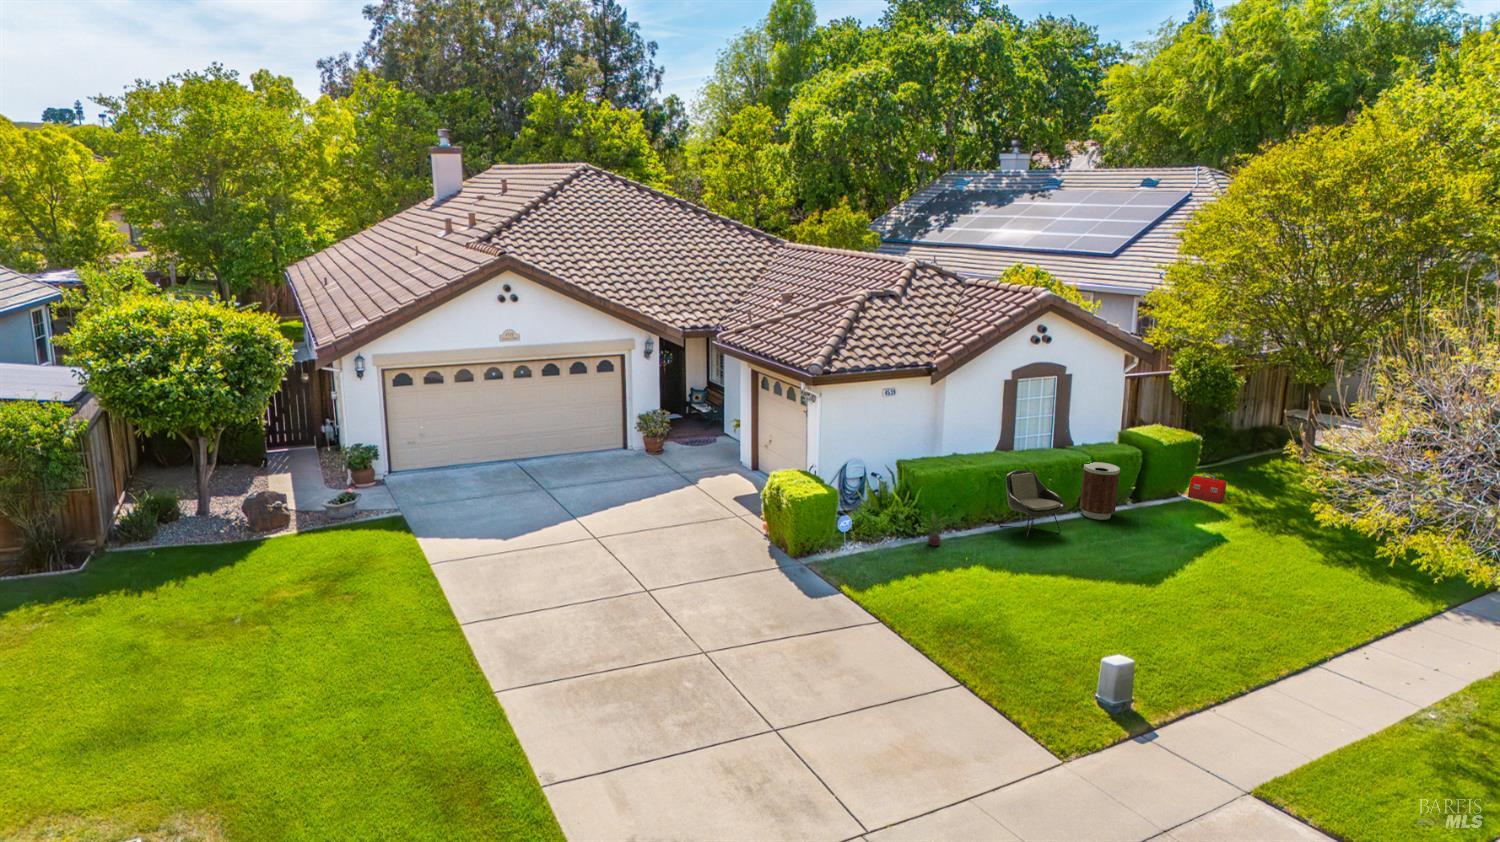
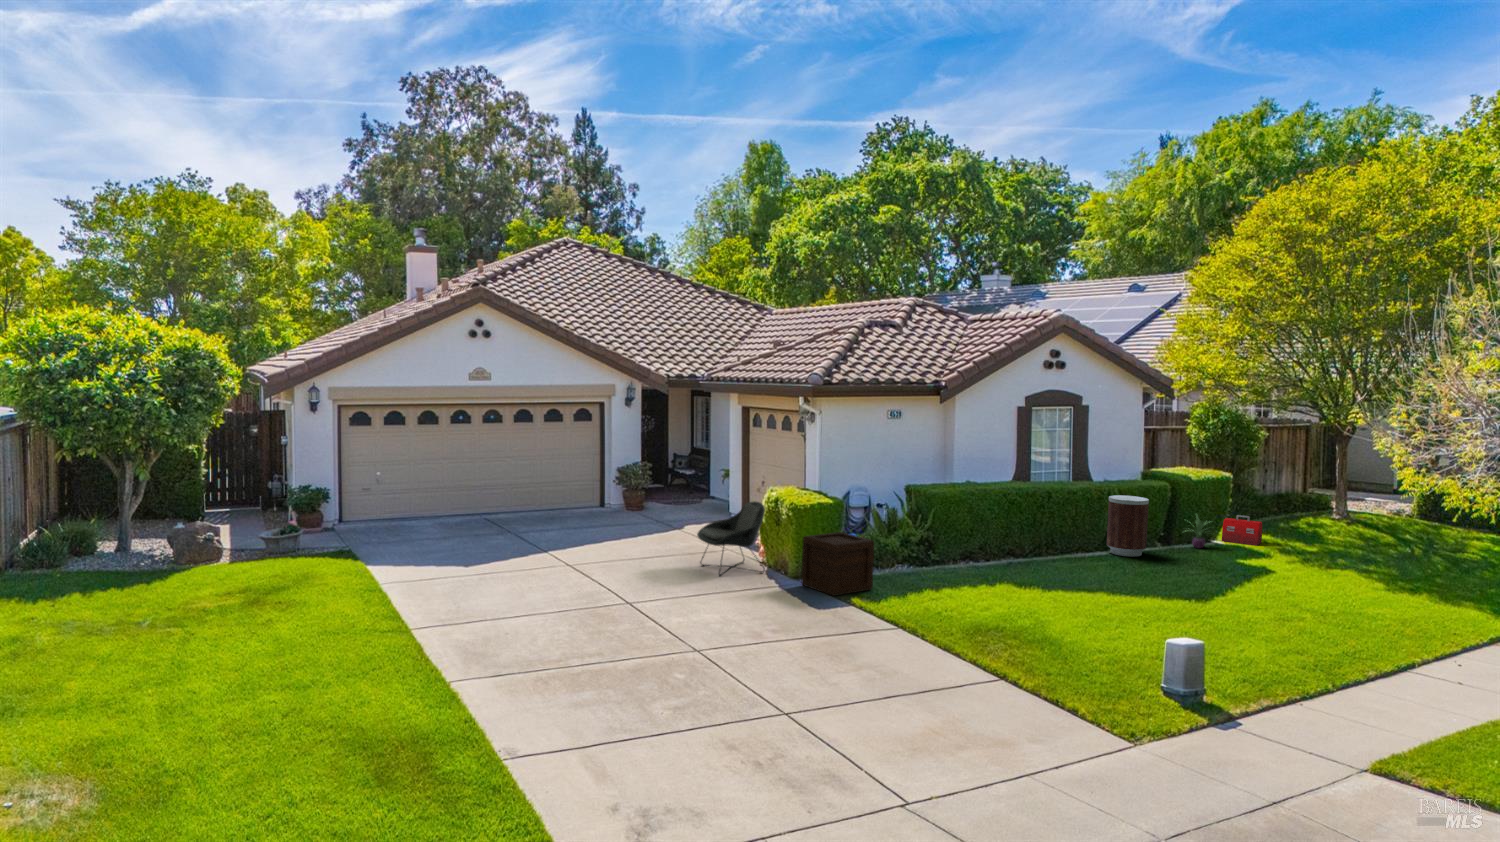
lounge chair: present [999,470,1066,540] -> present [697,501,765,576]
decorative plant: present [921,510,945,546] -> present [1189,514,1206,548]
wooden crate: none [799,513,864,576] -> present [801,532,874,596]

